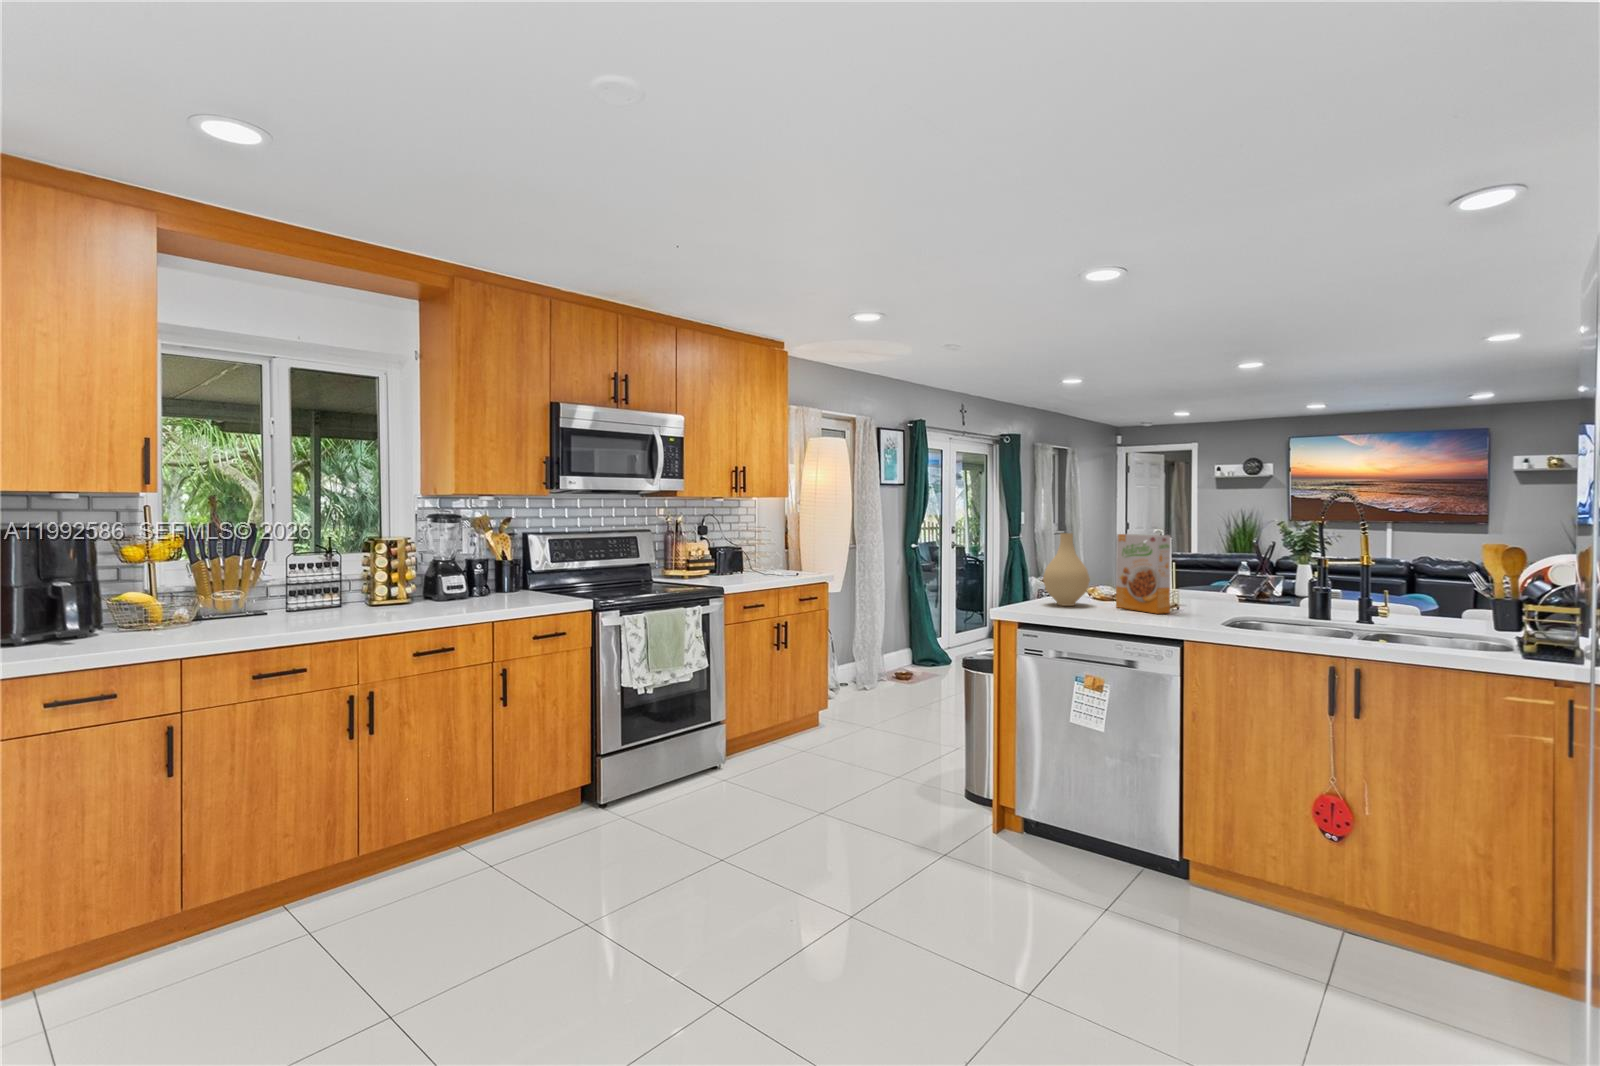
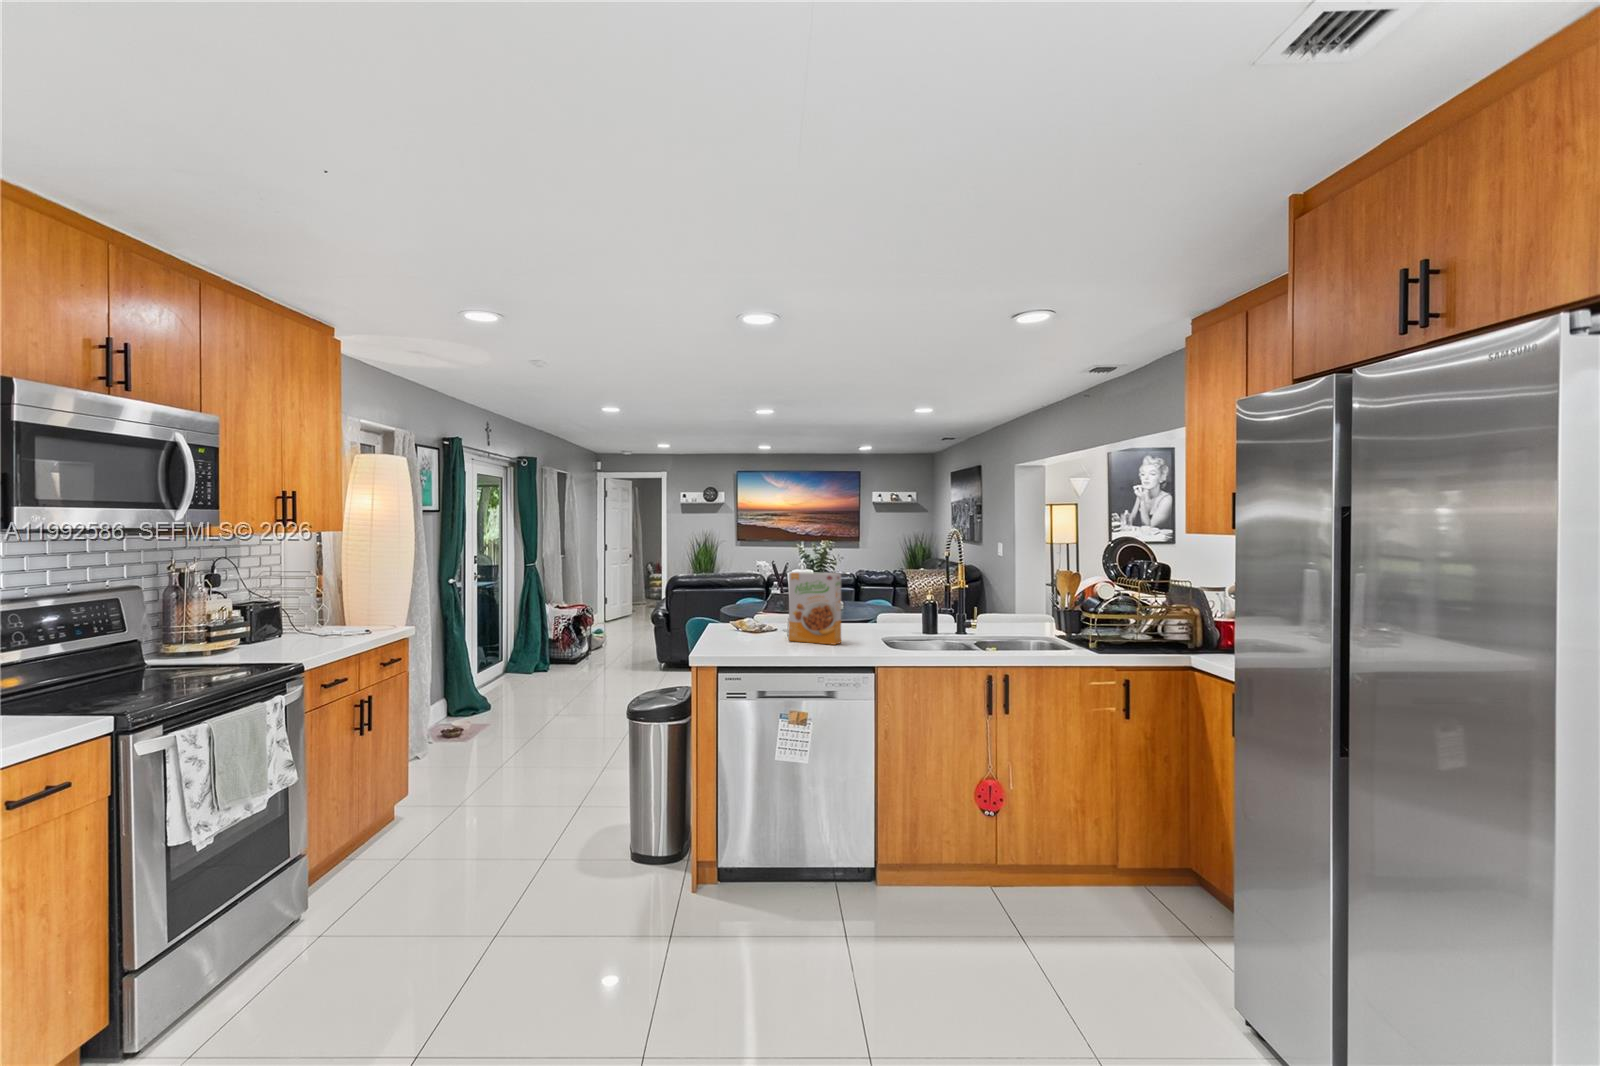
vase: present [1043,533,1090,606] -> none [724,573,768,644]

